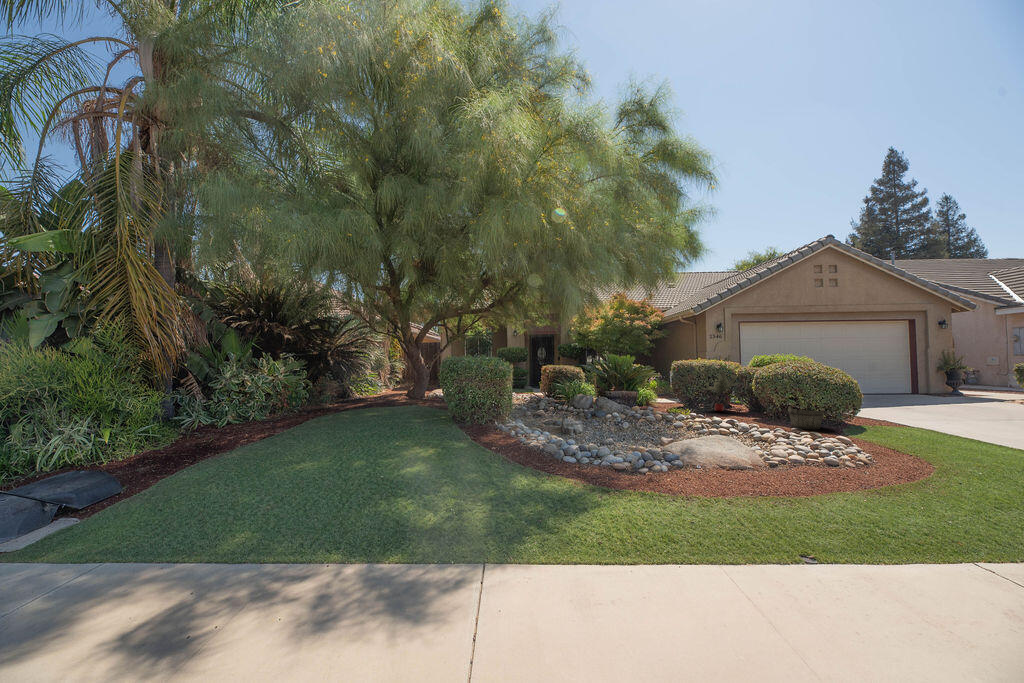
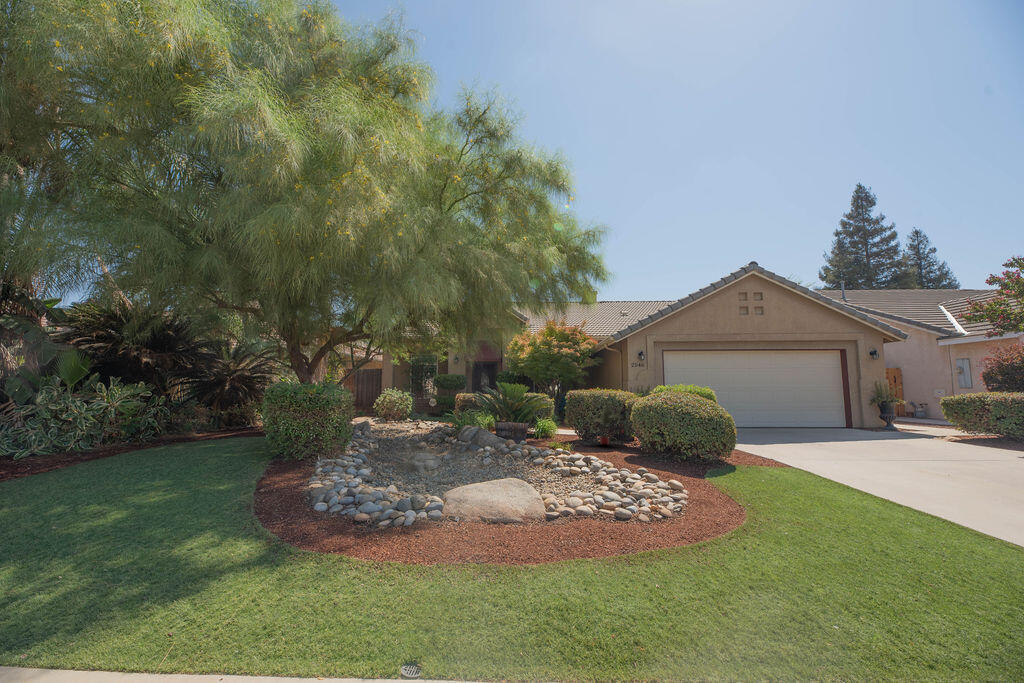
wooden bucket: present [789,401,824,429] -> none [656,436,691,467]

